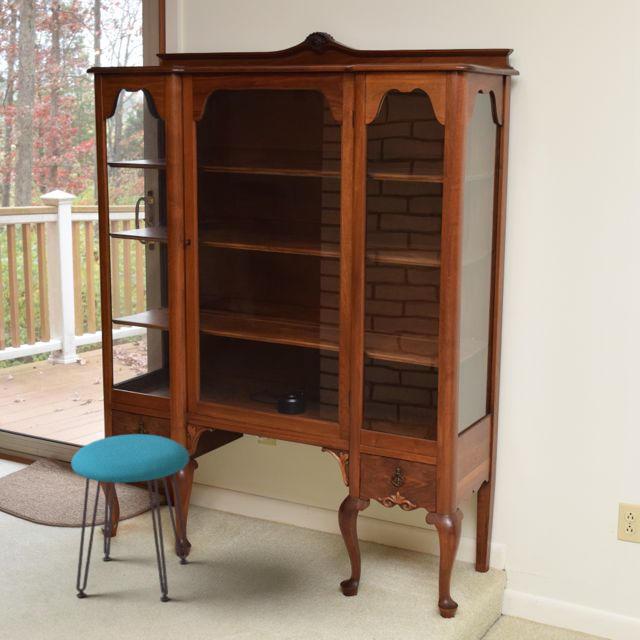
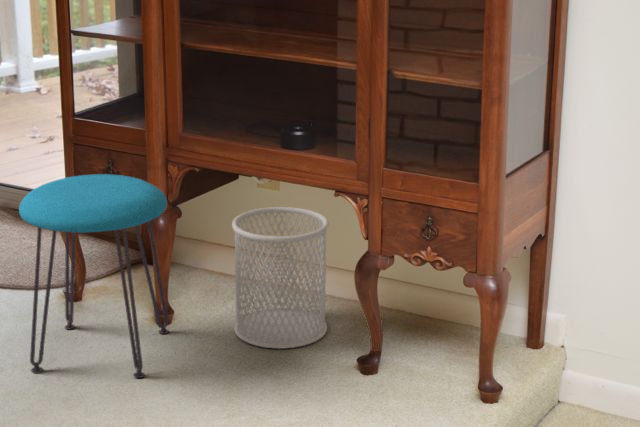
wastebasket: none [240,459,317,575] -> present [232,207,328,349]

